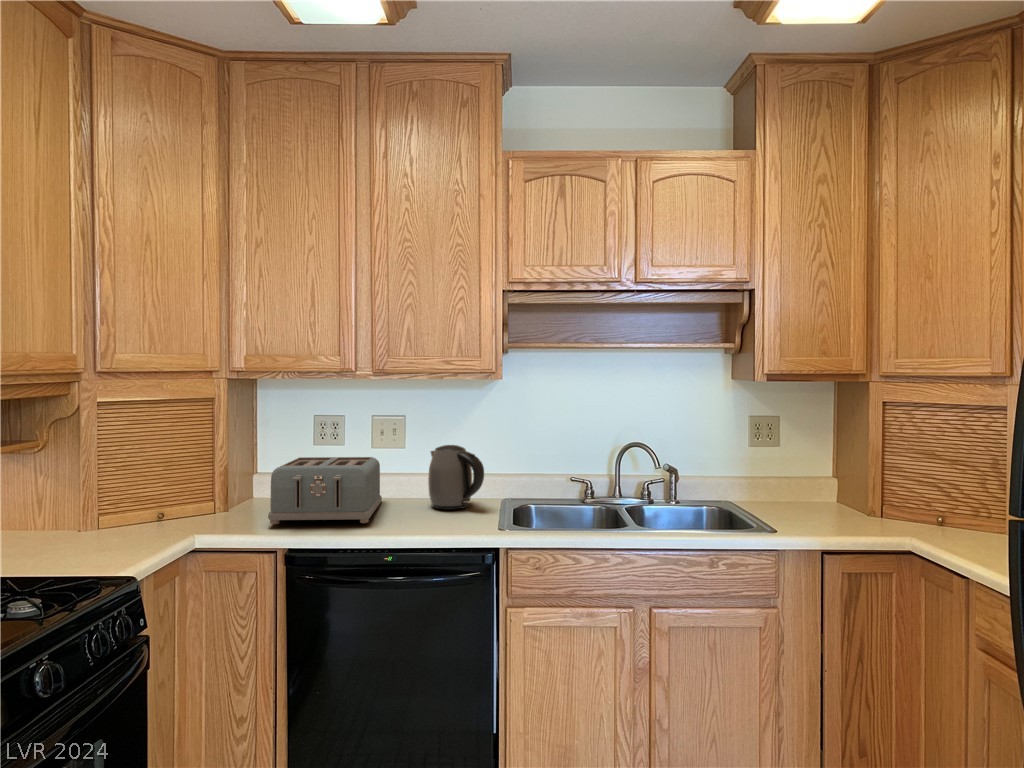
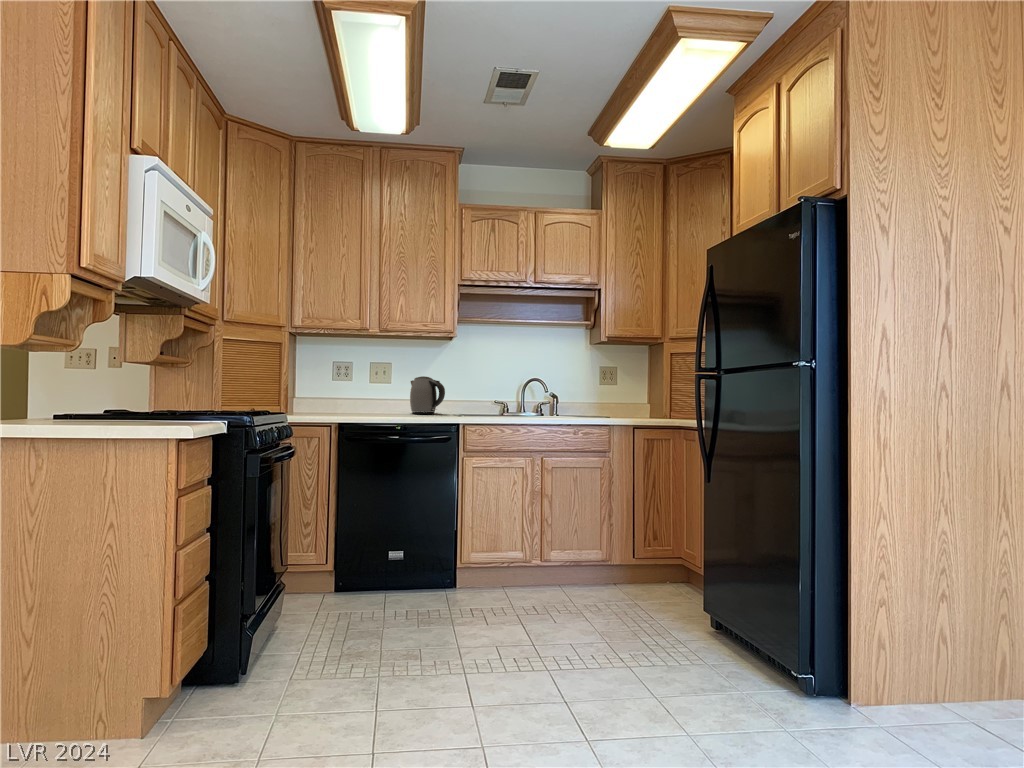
toaster: present [268,457,382,524] -> none [321,382,381,415]

